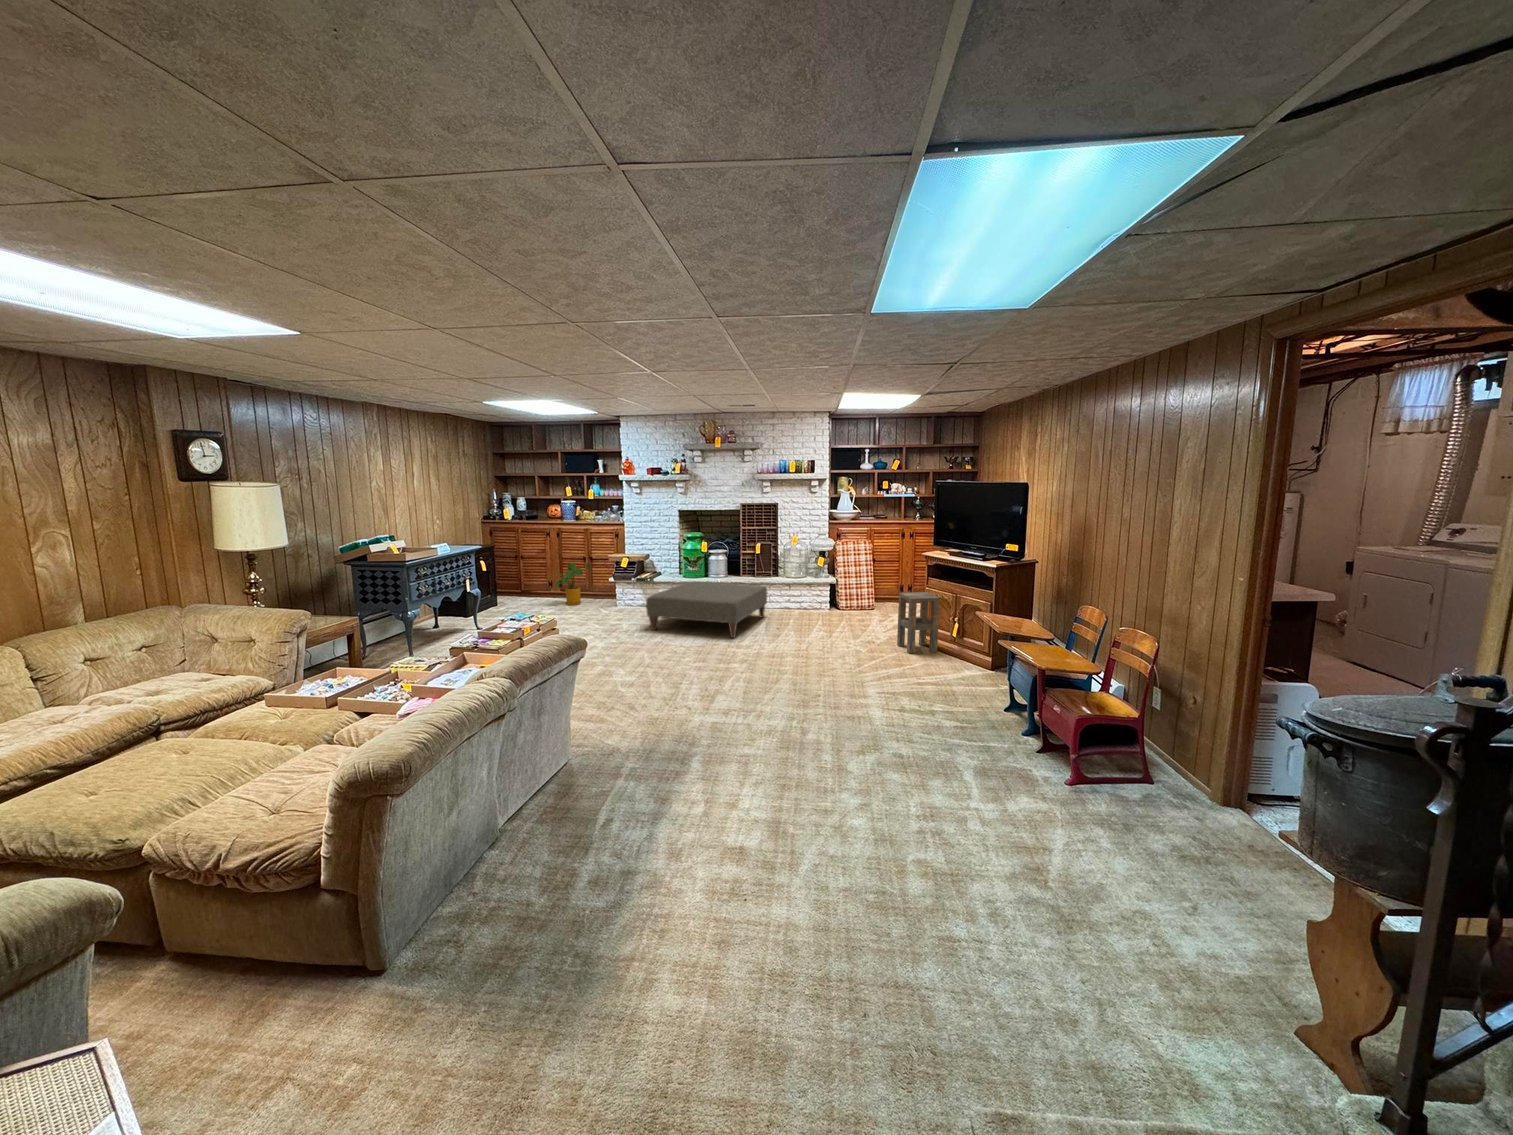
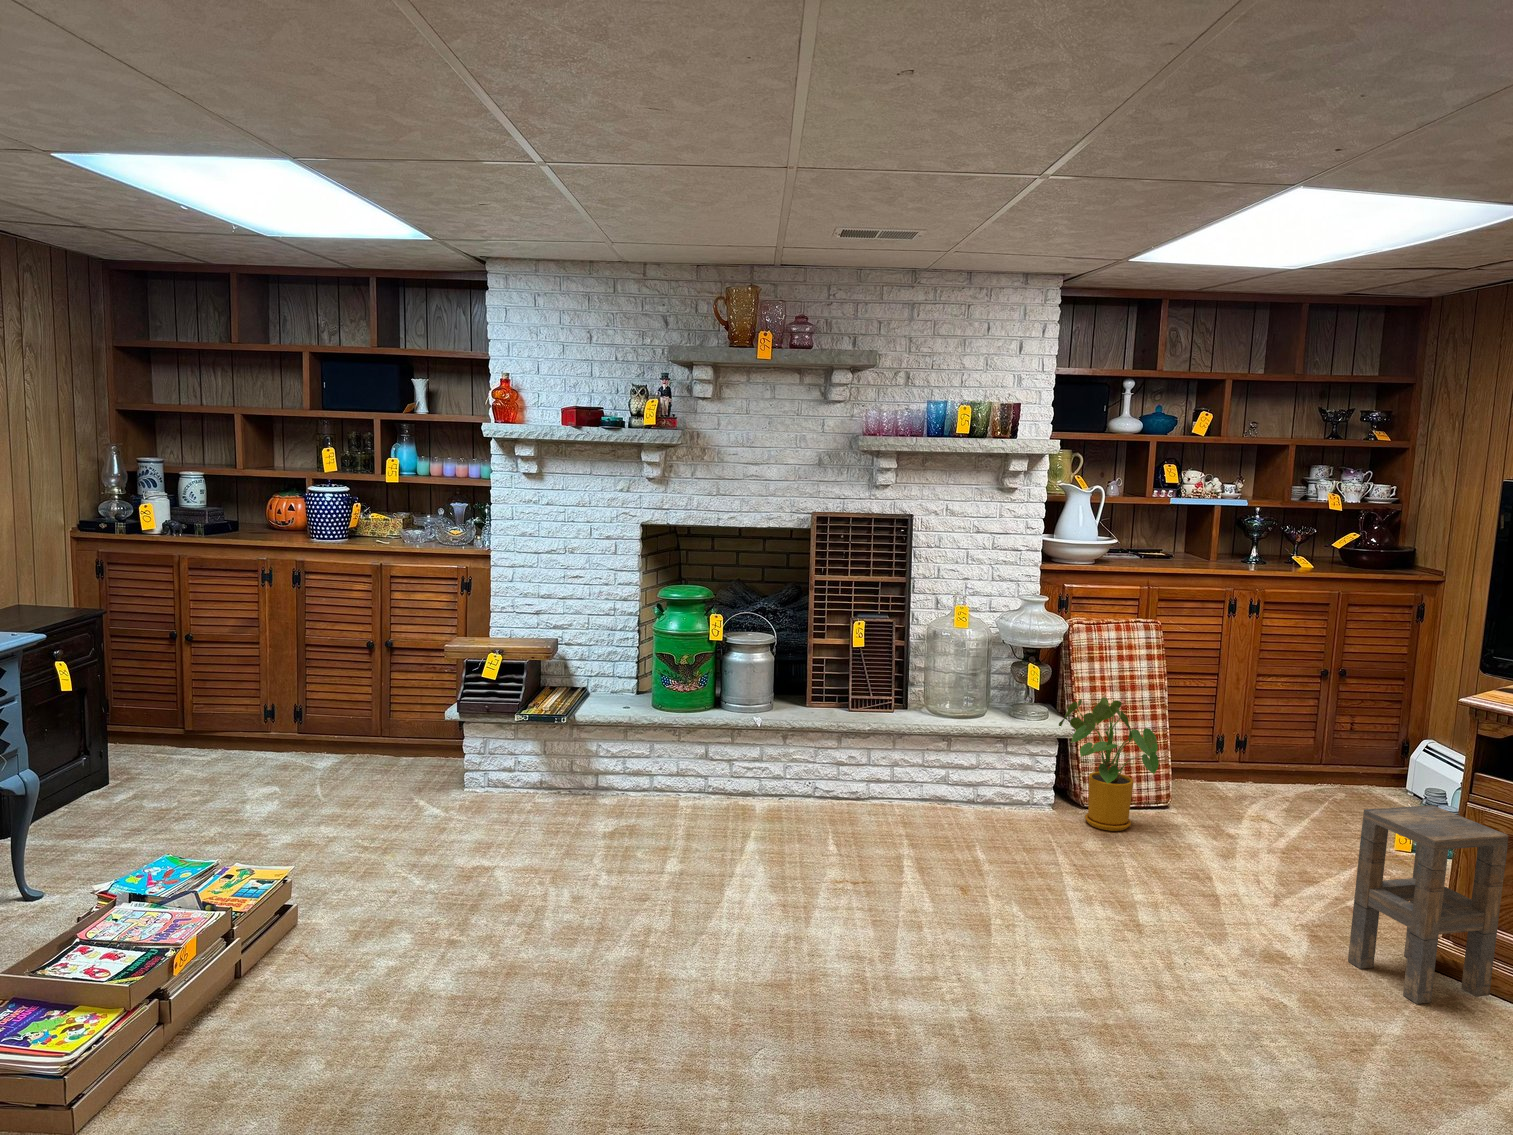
house plant: present [554,562,591,605] -> present [1059,697,1159,831]
ottoman: present [646,581,767,638] -> none [581,727,905,930]

